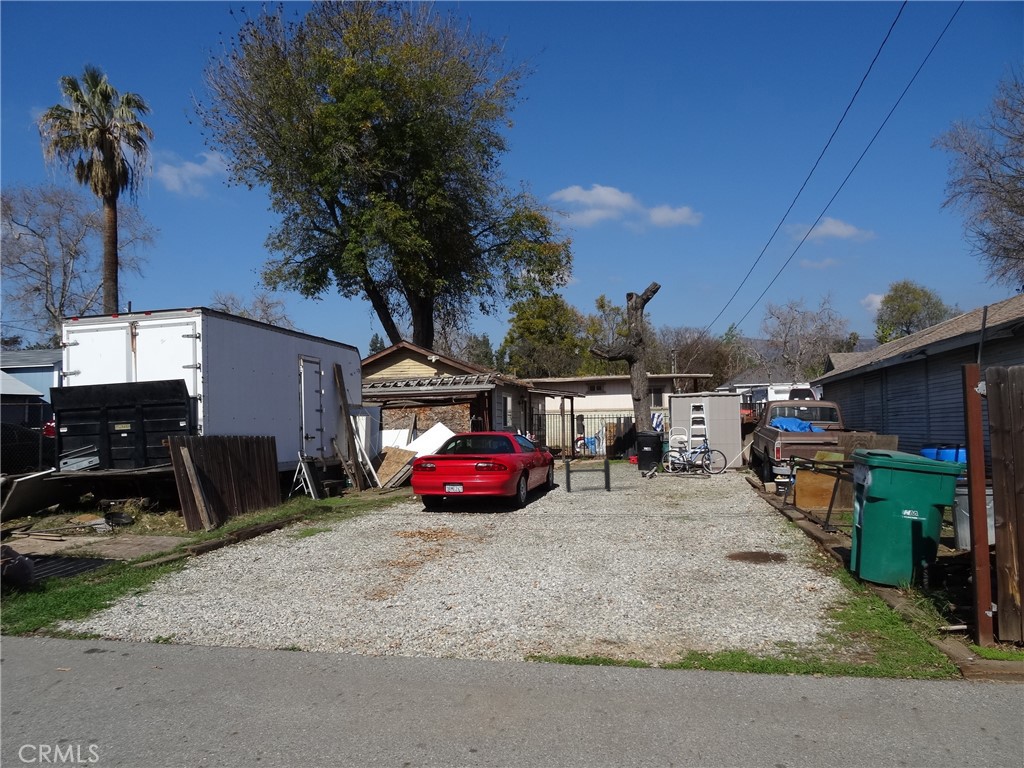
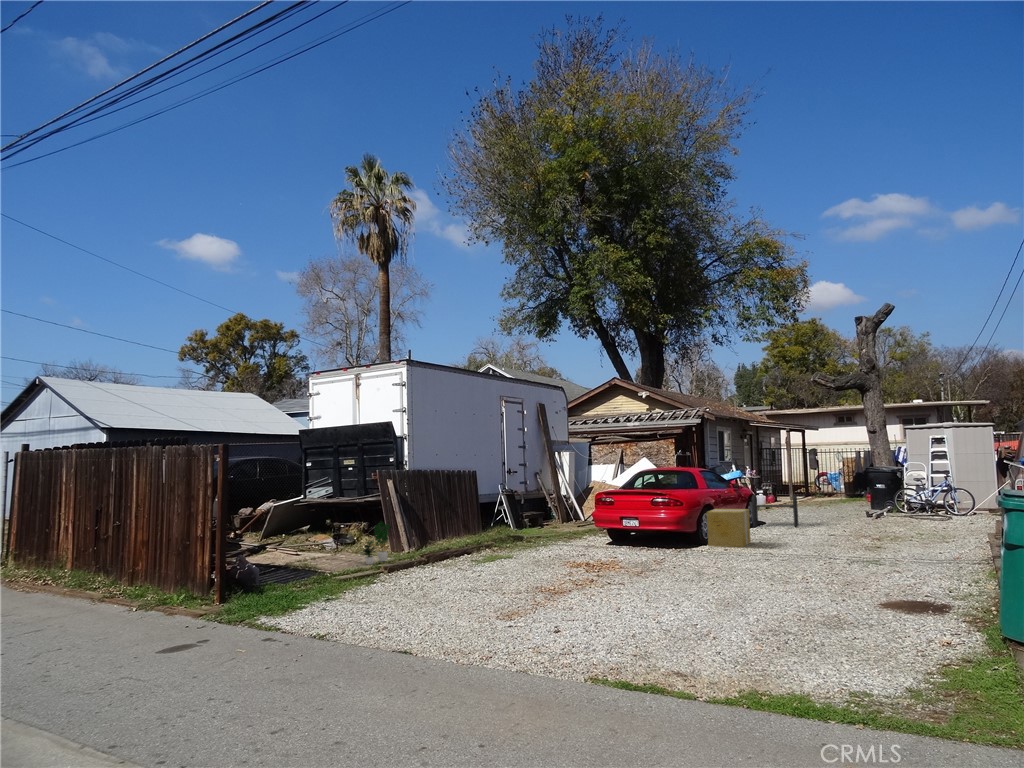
cardboard box: none [536,474,576,513] -> present [707,509,751,547]
potted plant: none [149,495,188,548] -> present [363,522,389,564]

